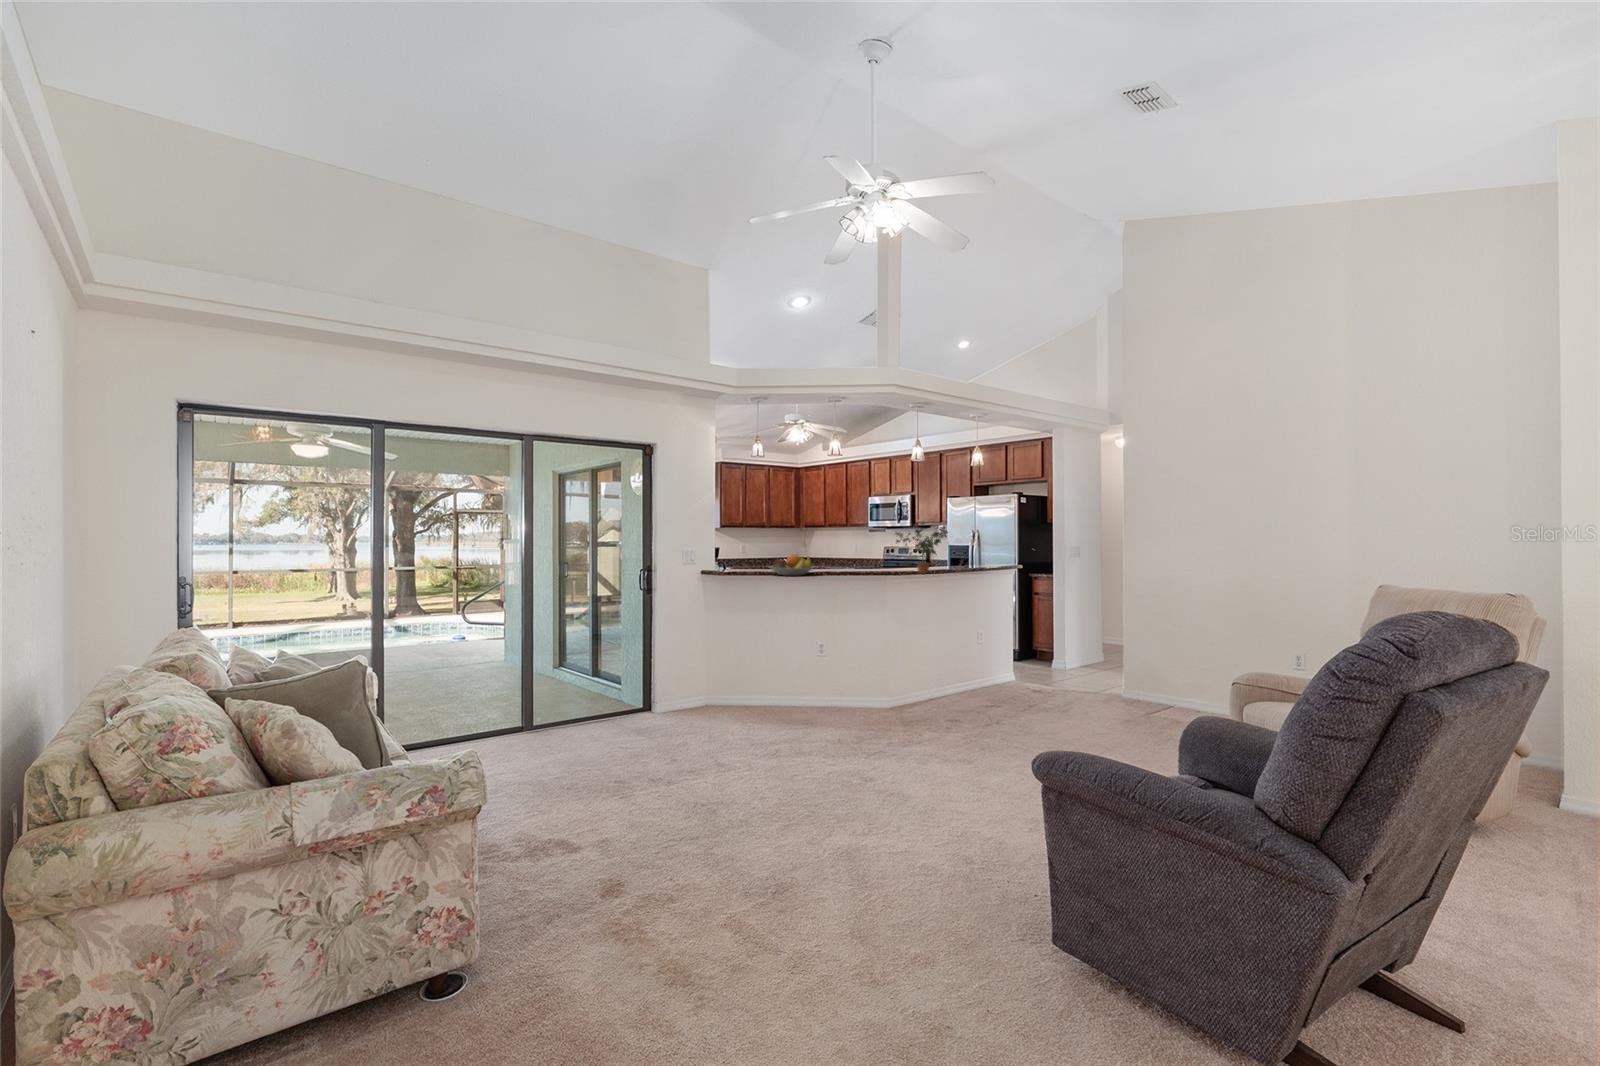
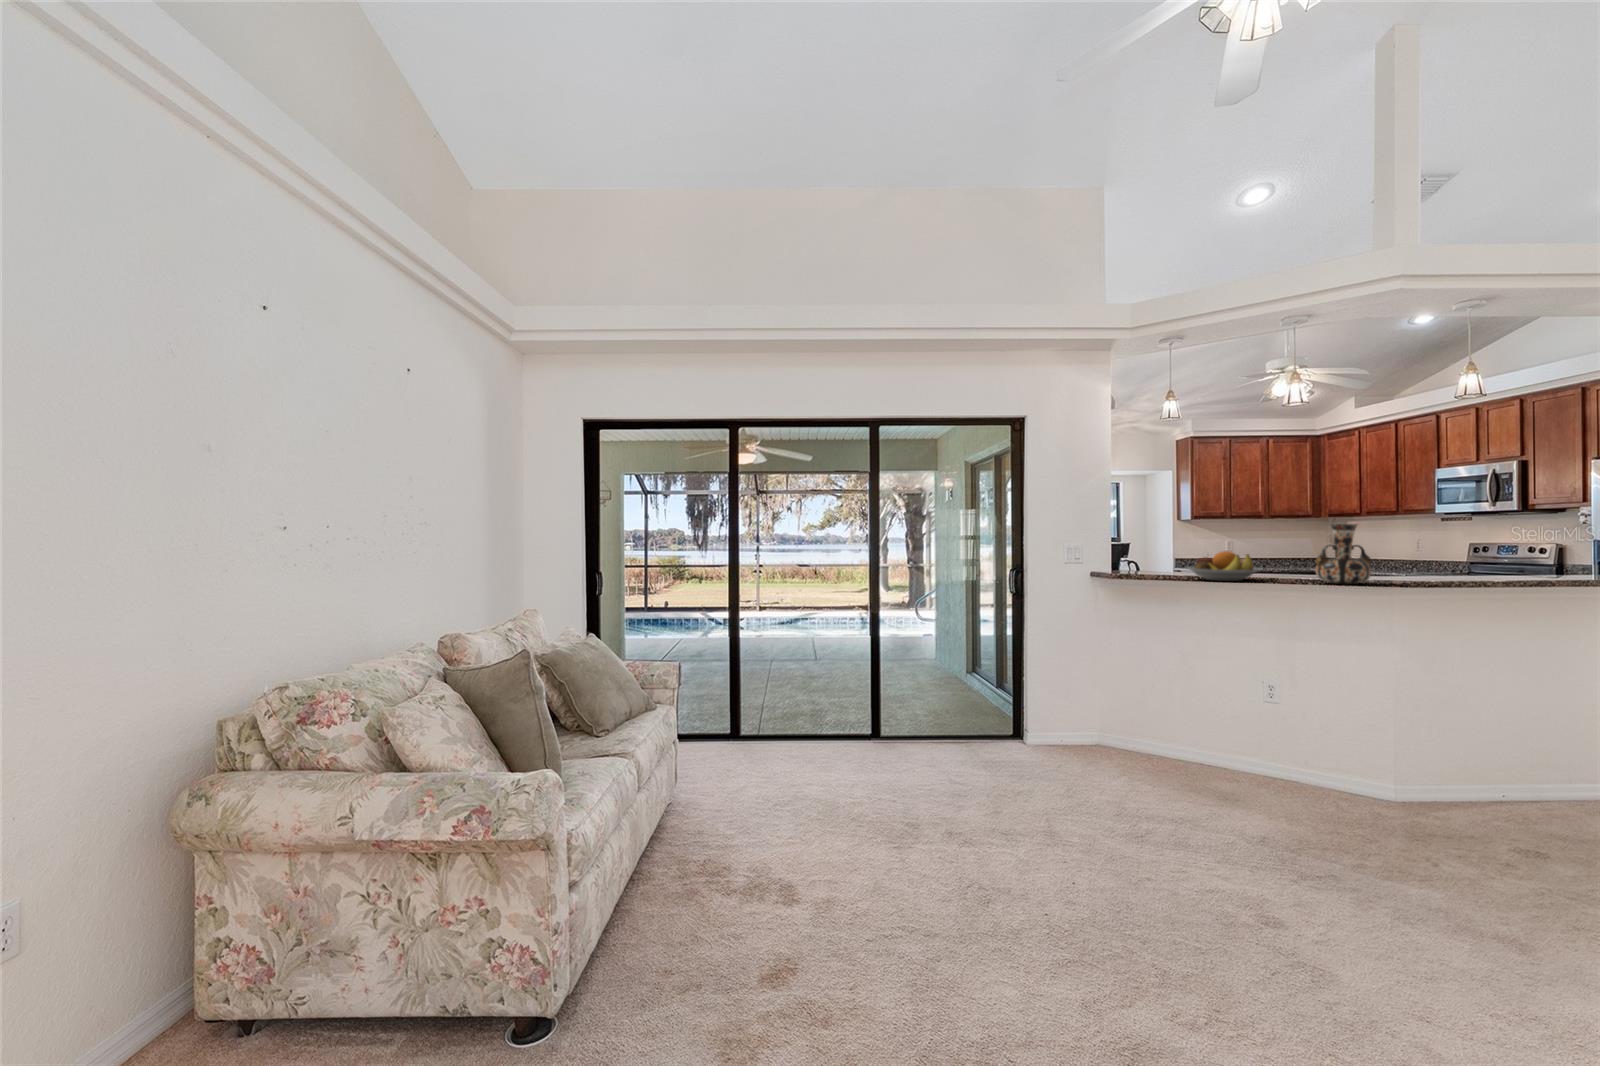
potted plant: present [896,522,948,574] -> none [1415,498,1535,585]
decorative vase: none [847,536,877,575] -> present [1315,524,1371,584]

